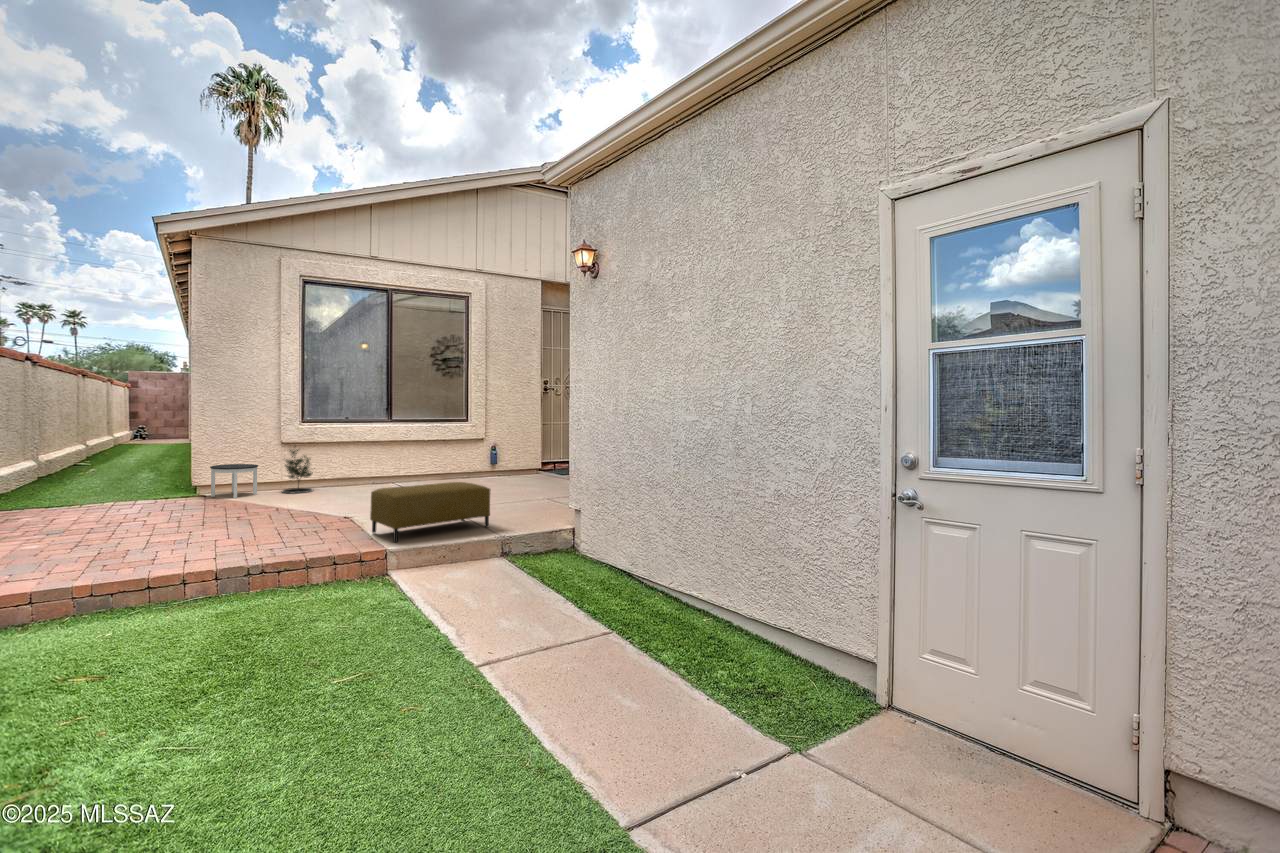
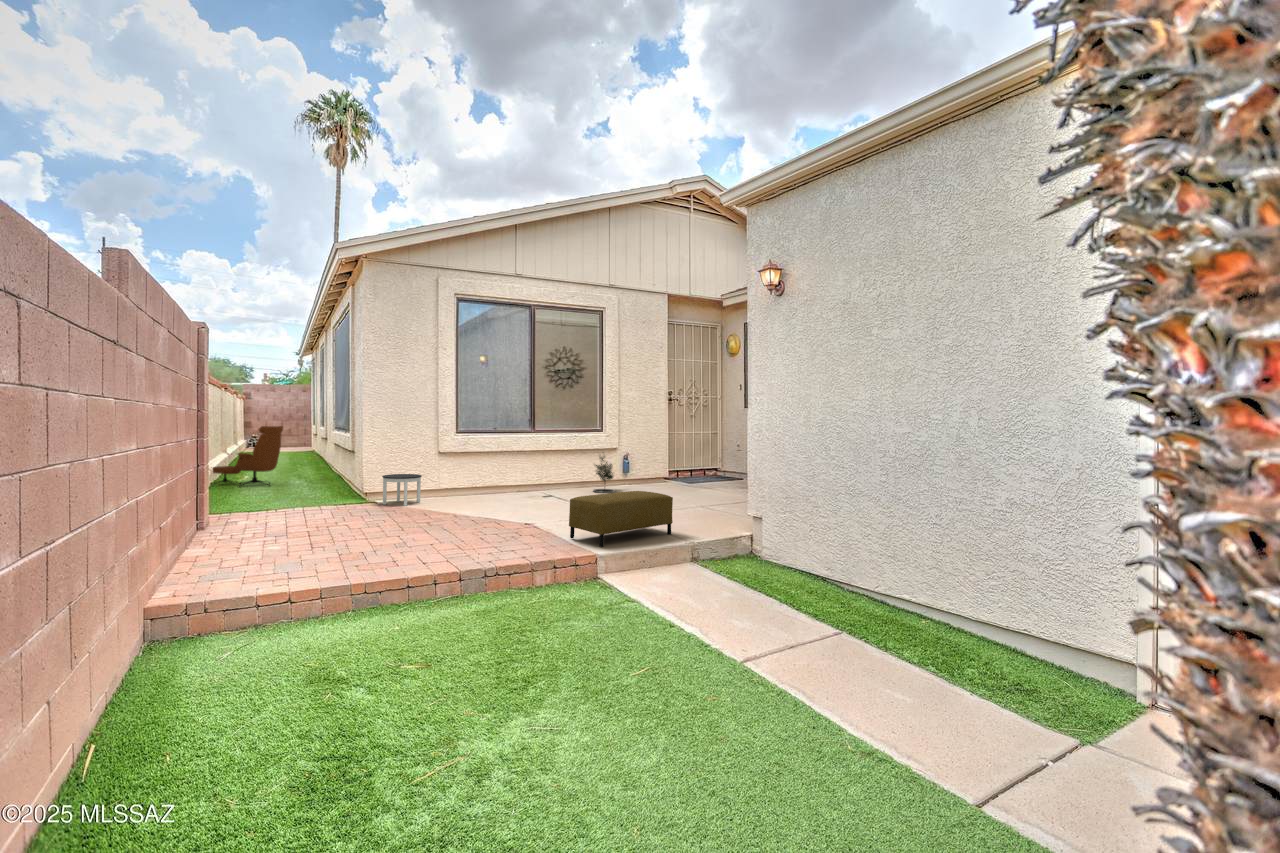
lounge chair: none [41,413,127,478] -> present [213,426,283,485]
potted tree: present [282,446,313,493] -> present [593,456,615,493]

